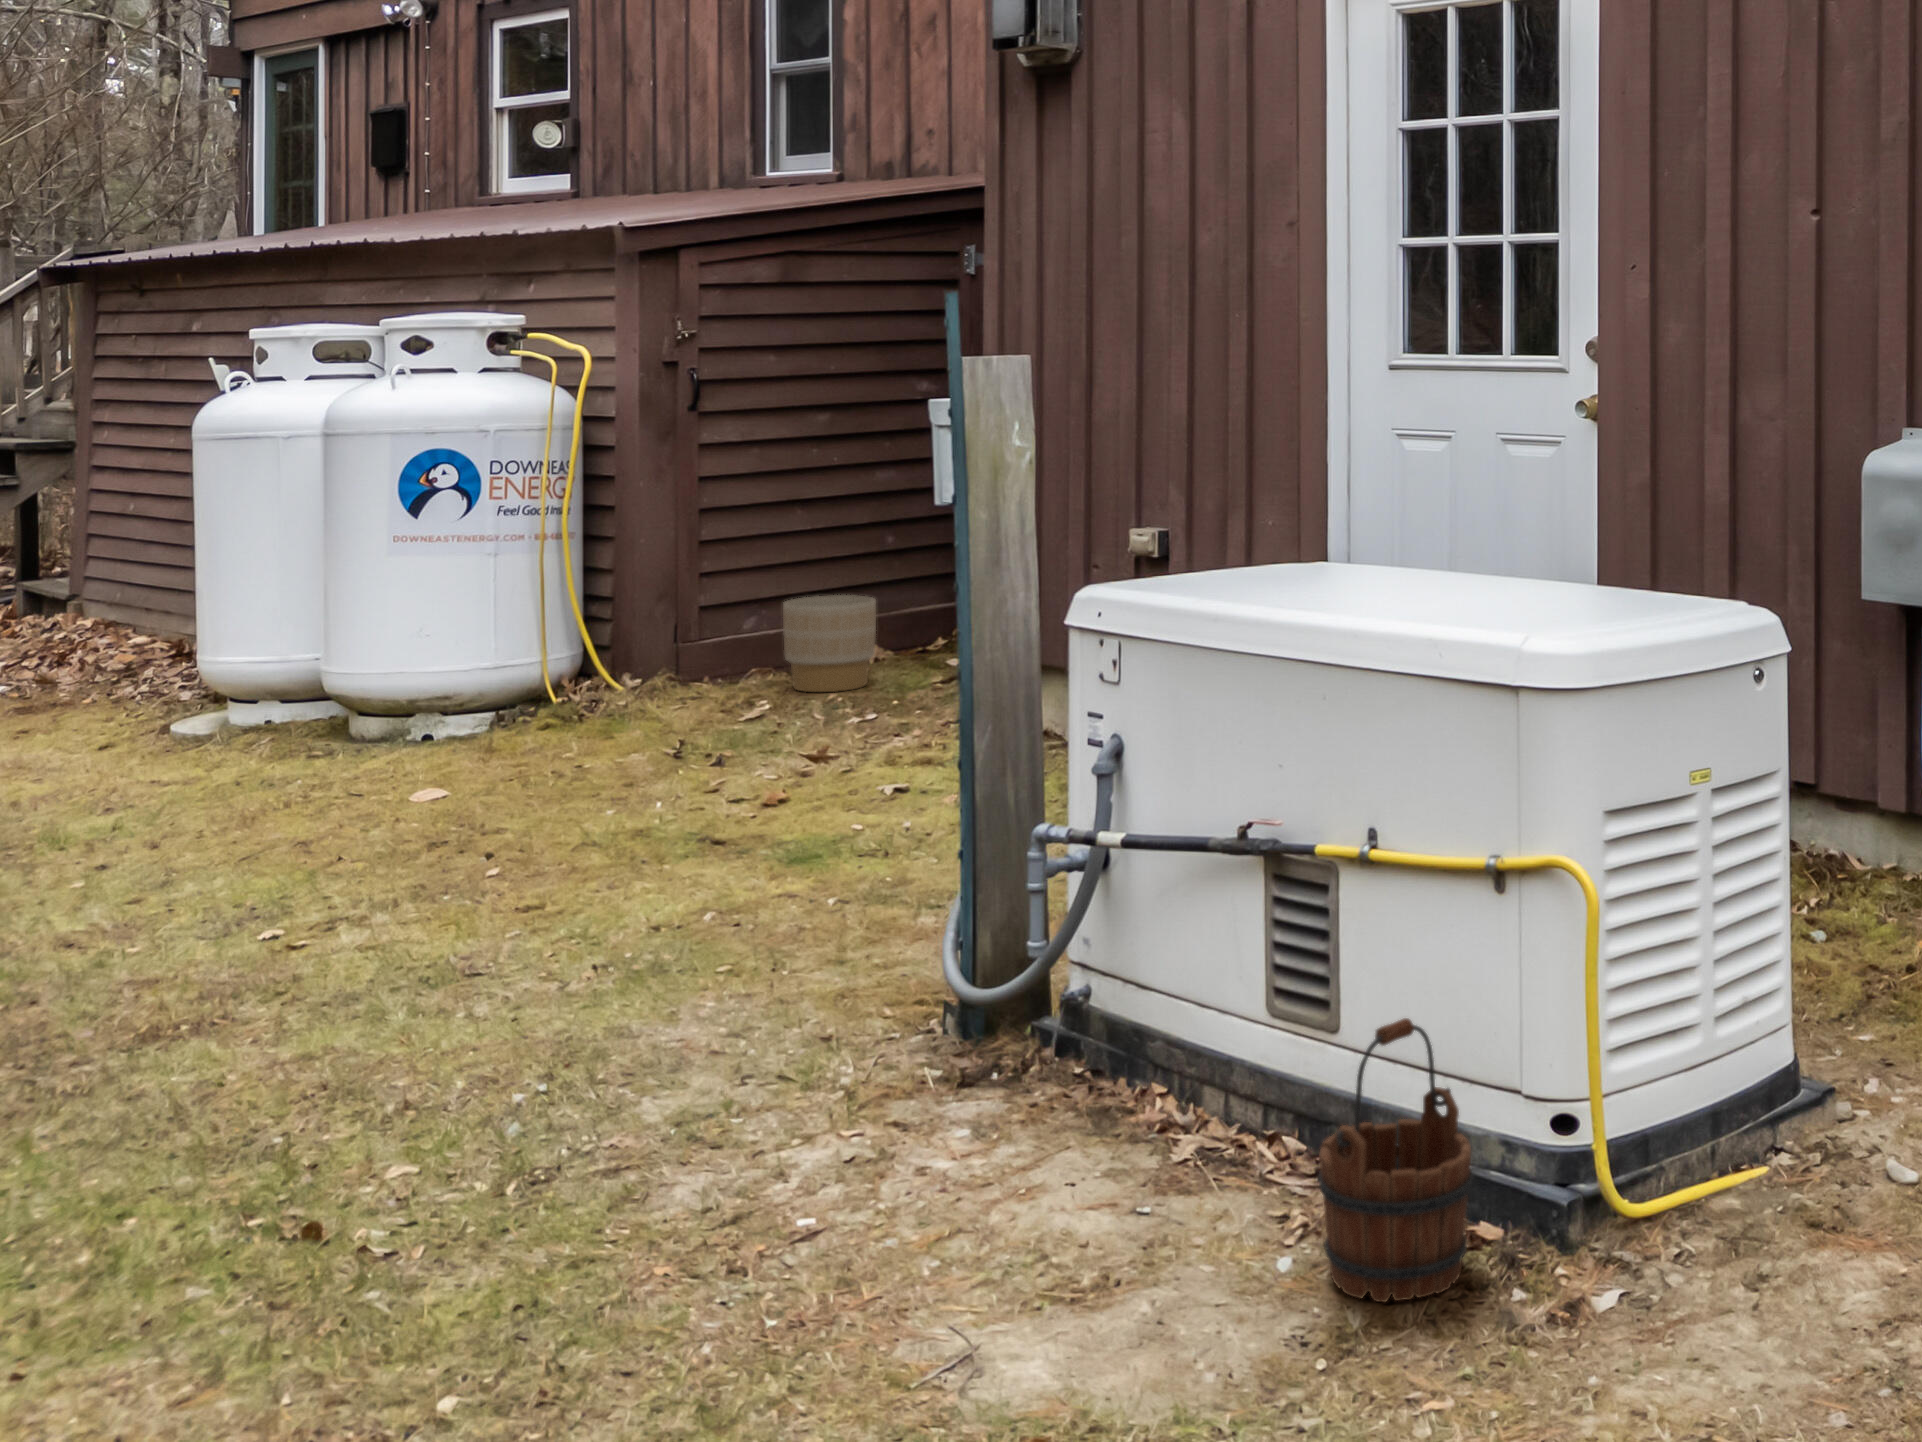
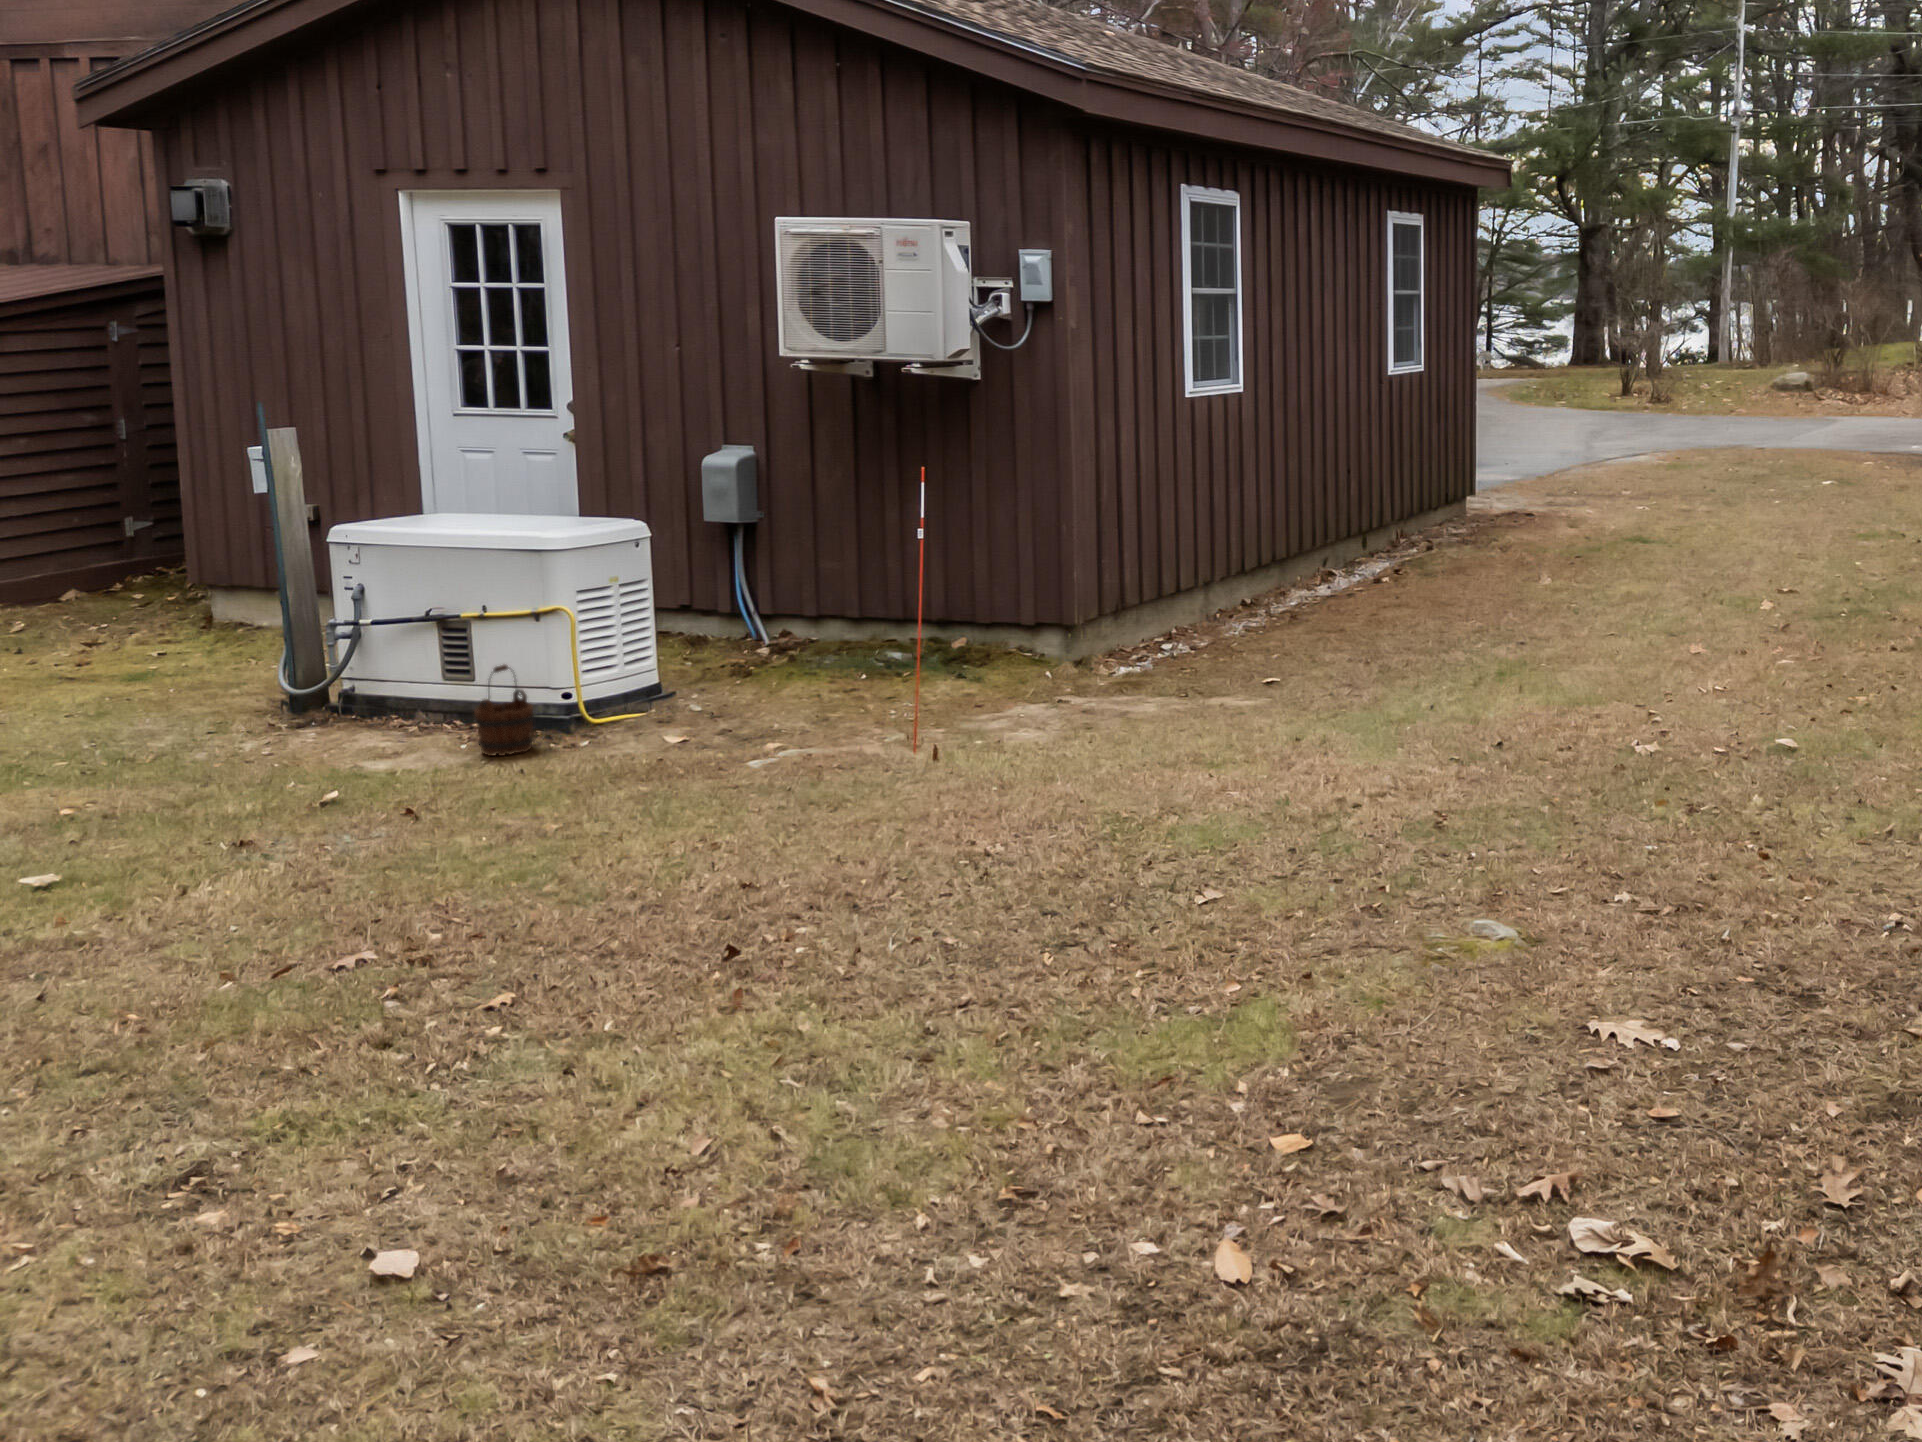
planter: present [783,595,876,692] -> none [22,547,94,607]

